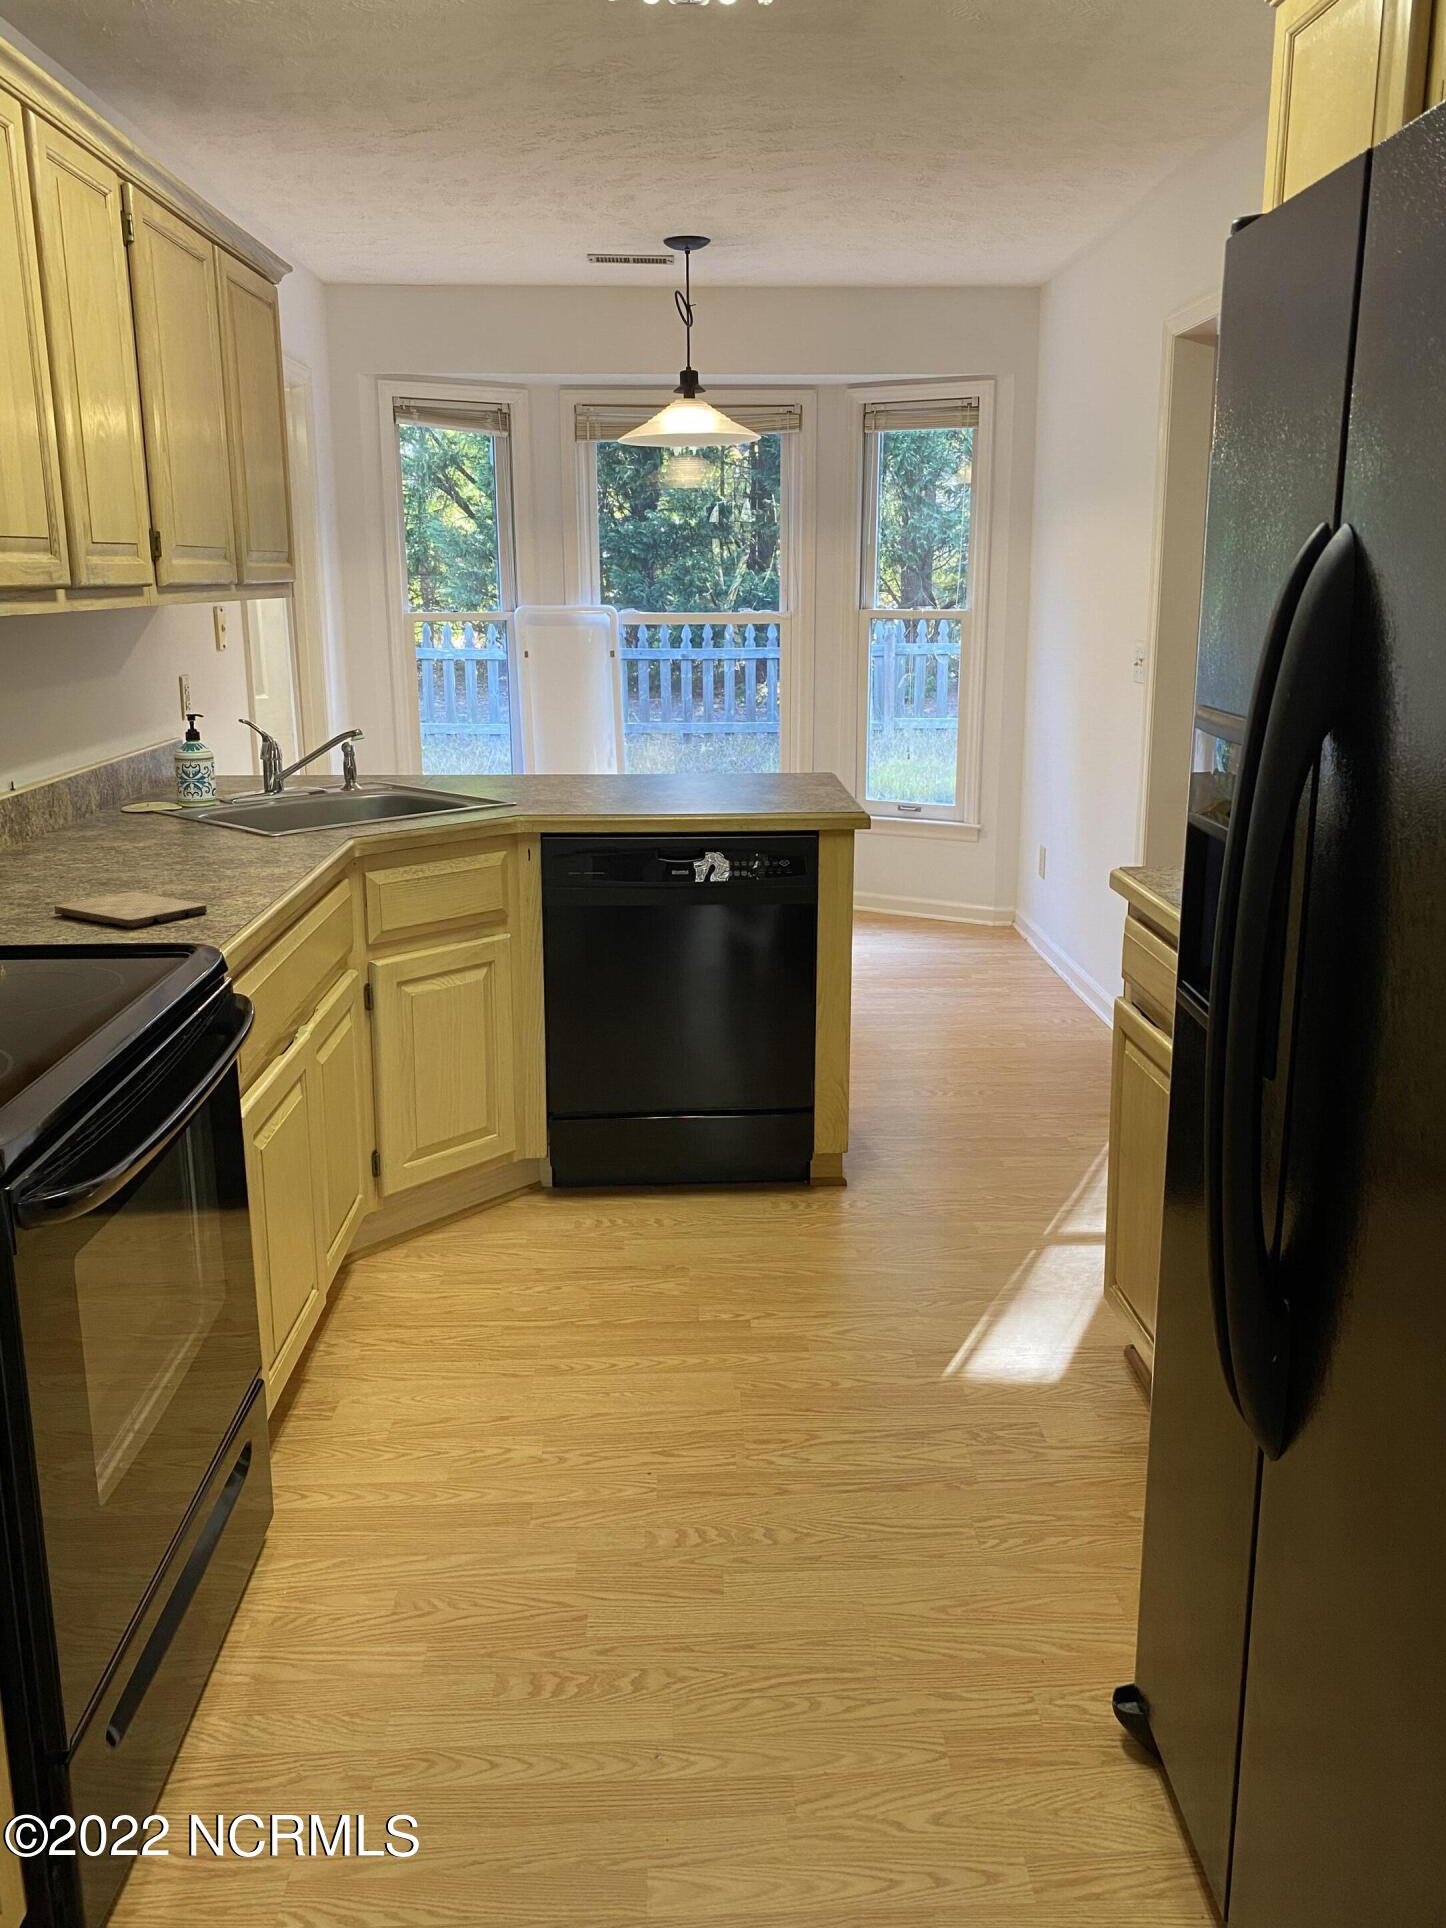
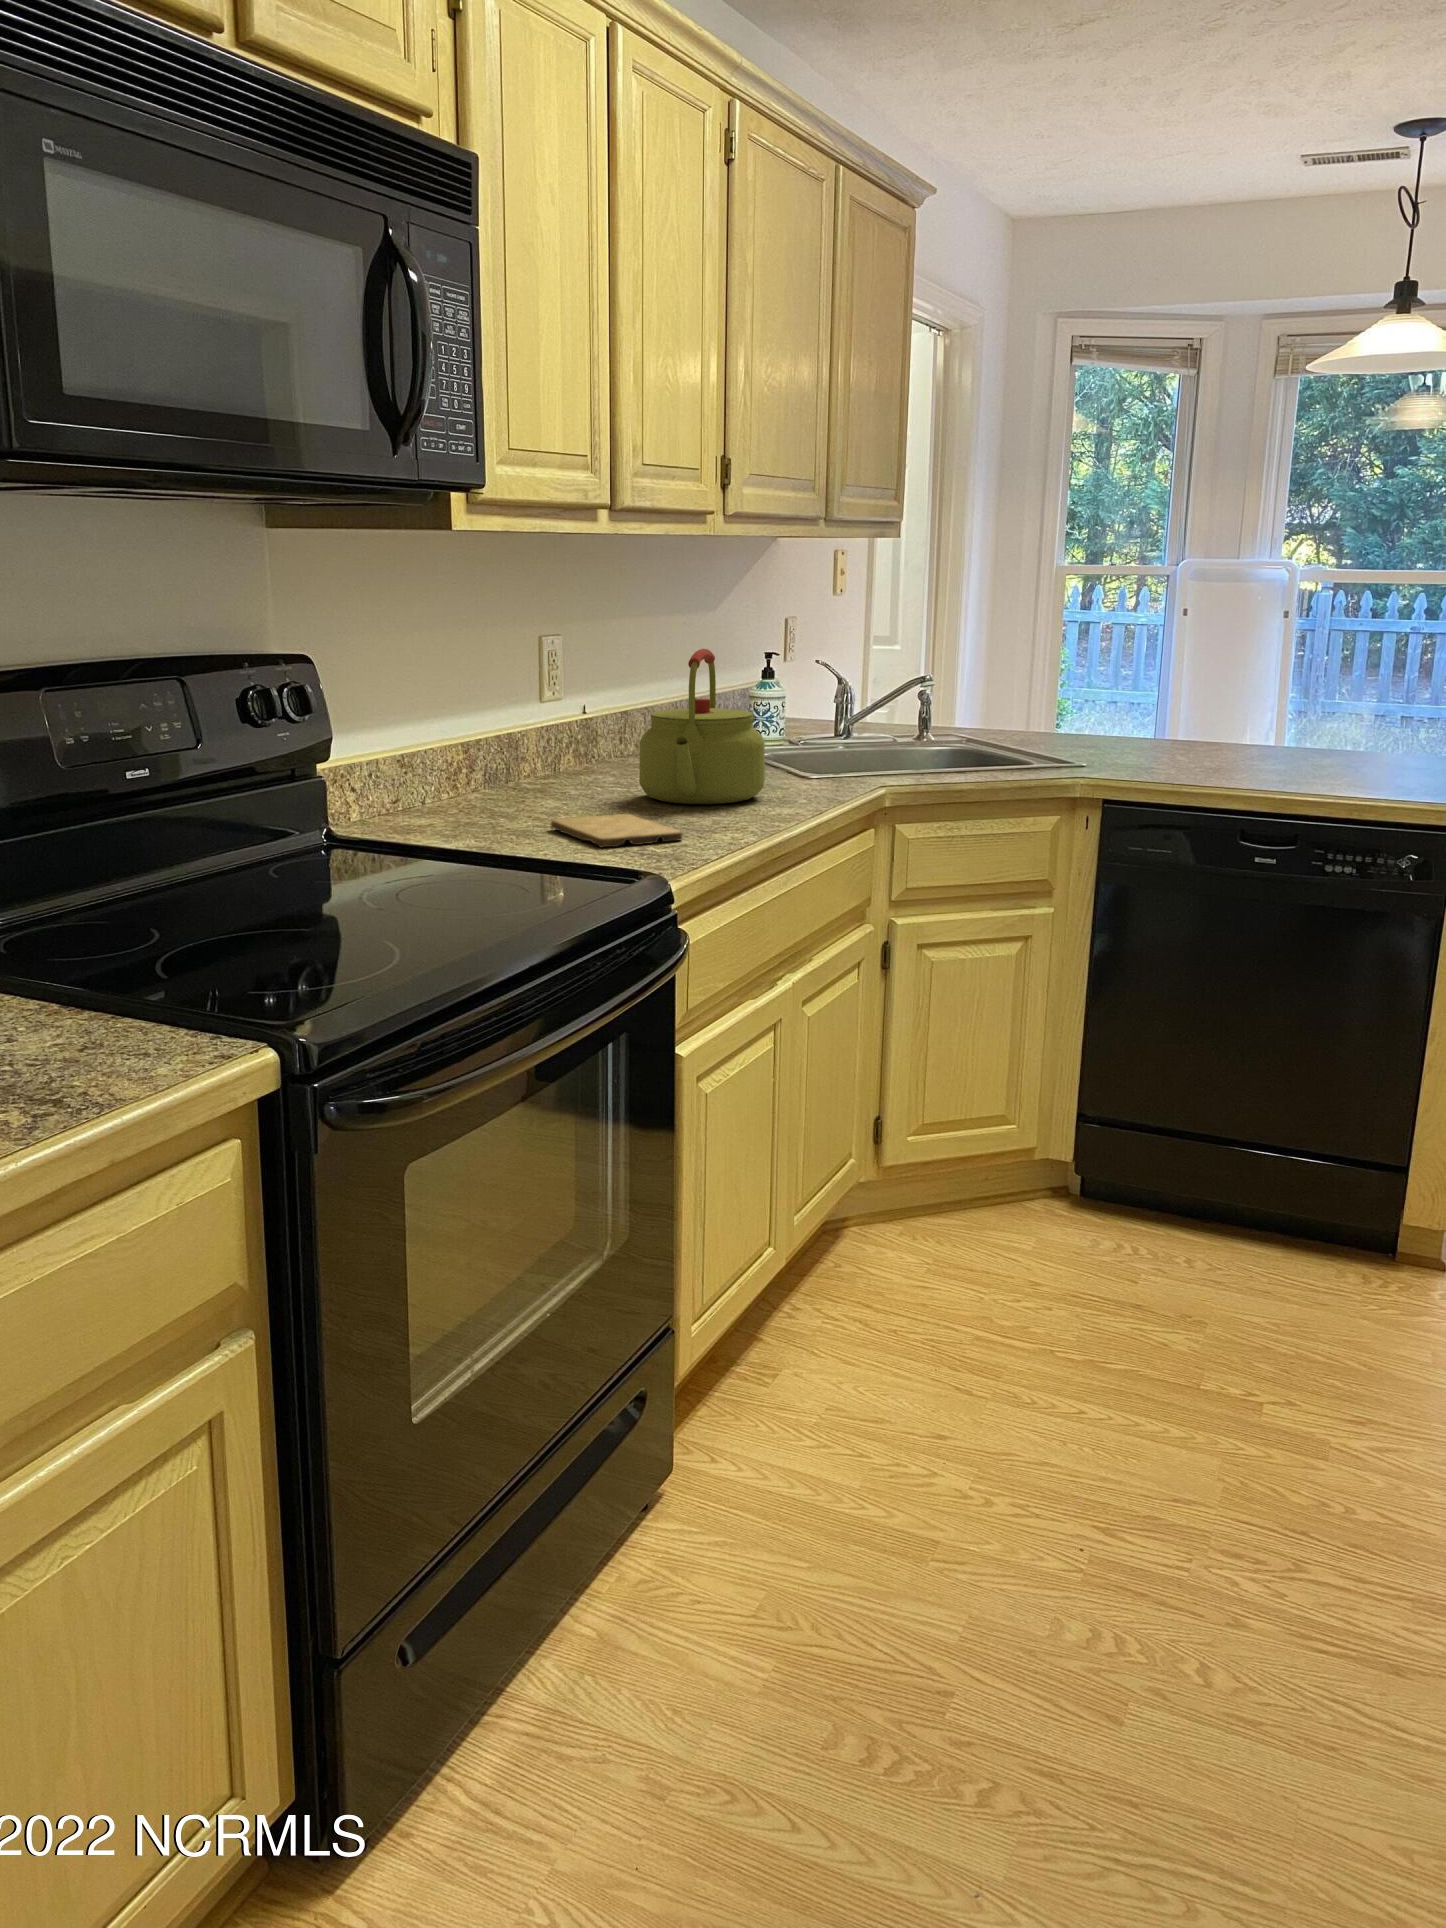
kettle: none [112,722,247,875] -> present [639,649,765,804]

